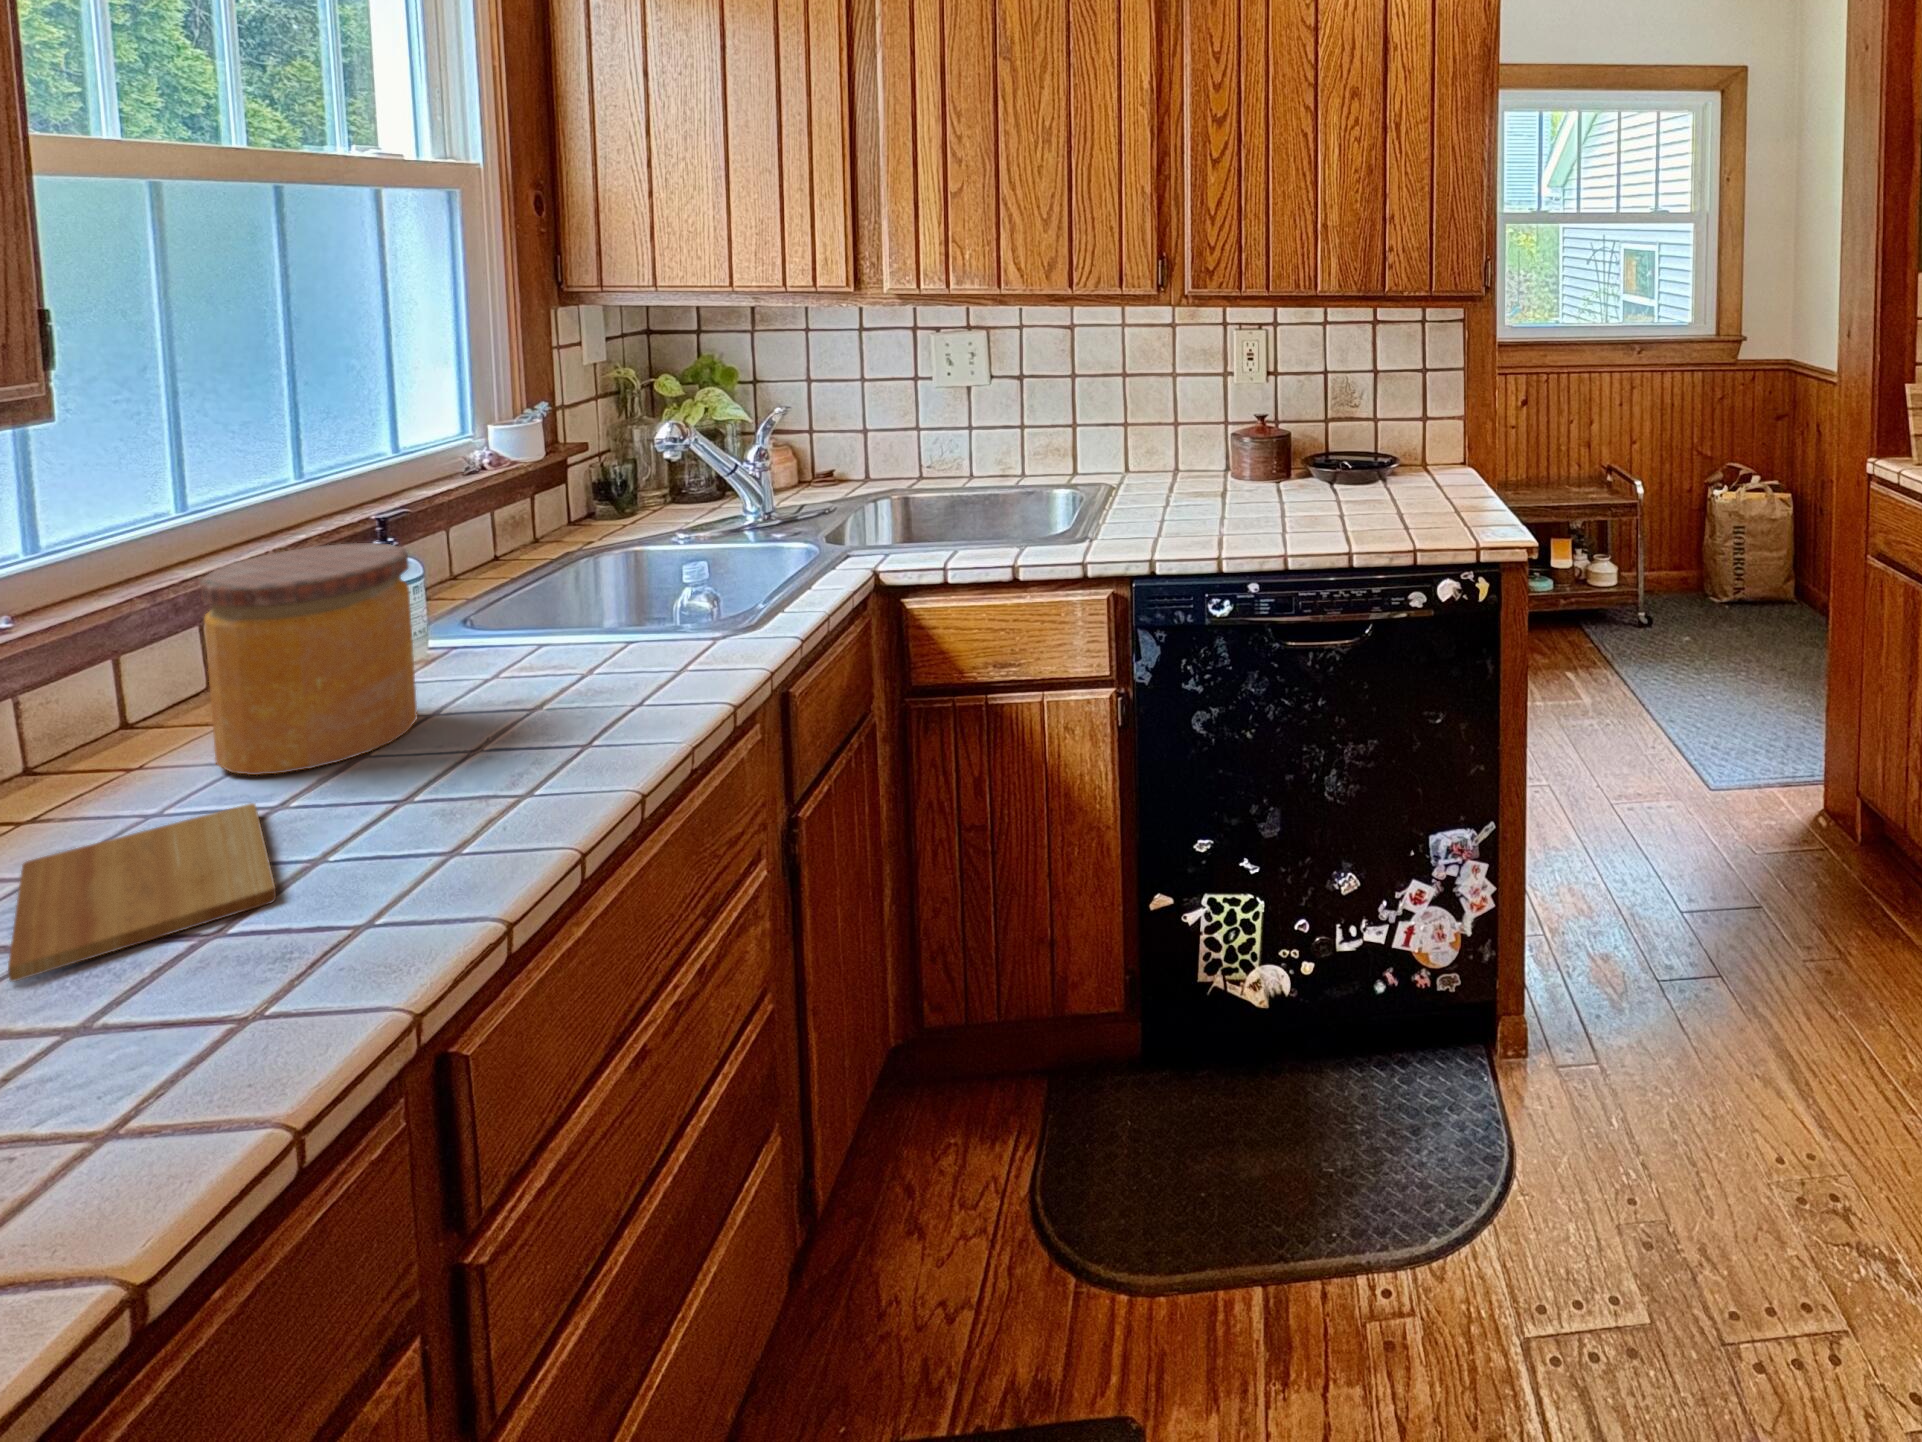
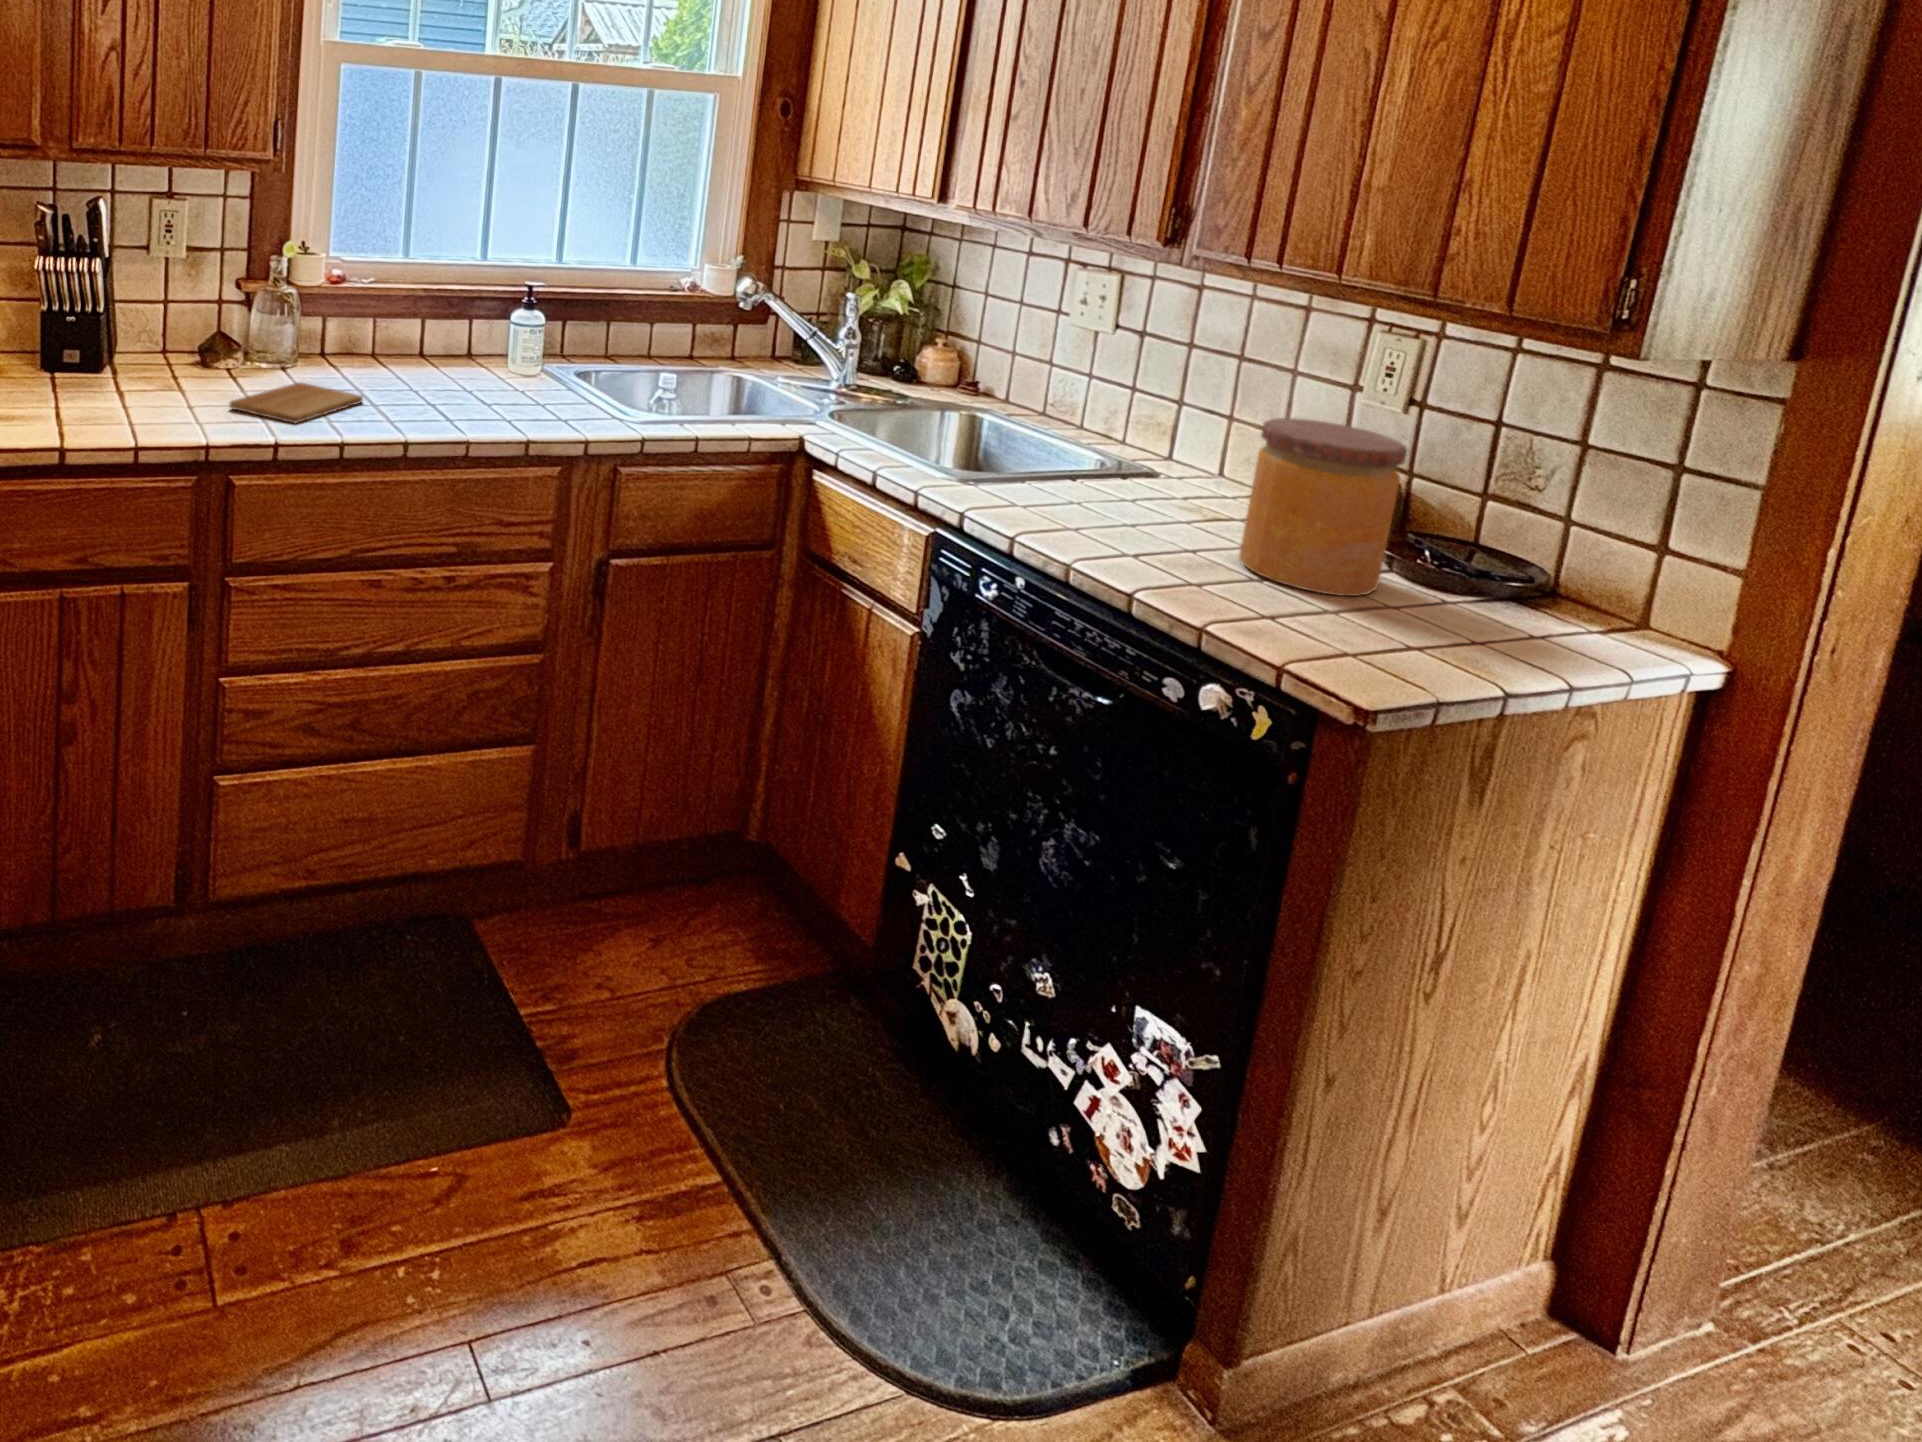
jar: present [200,543,418,775] -> present [1239,418,1407,596]

